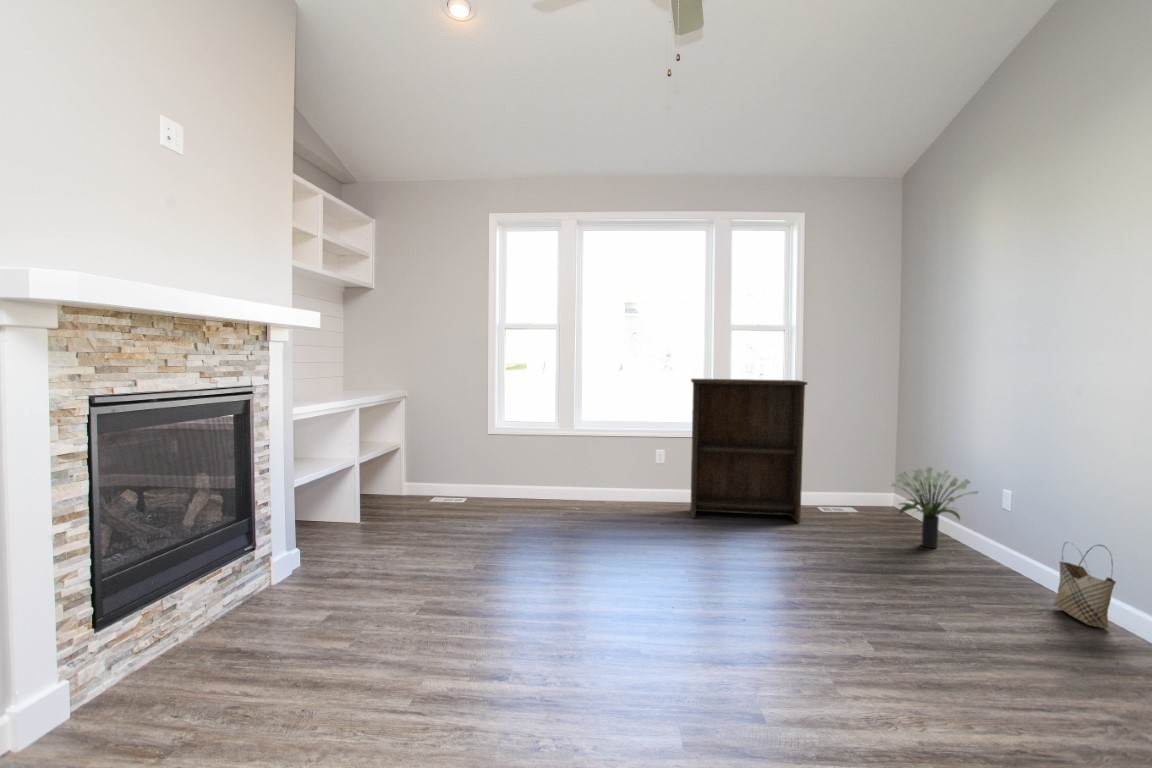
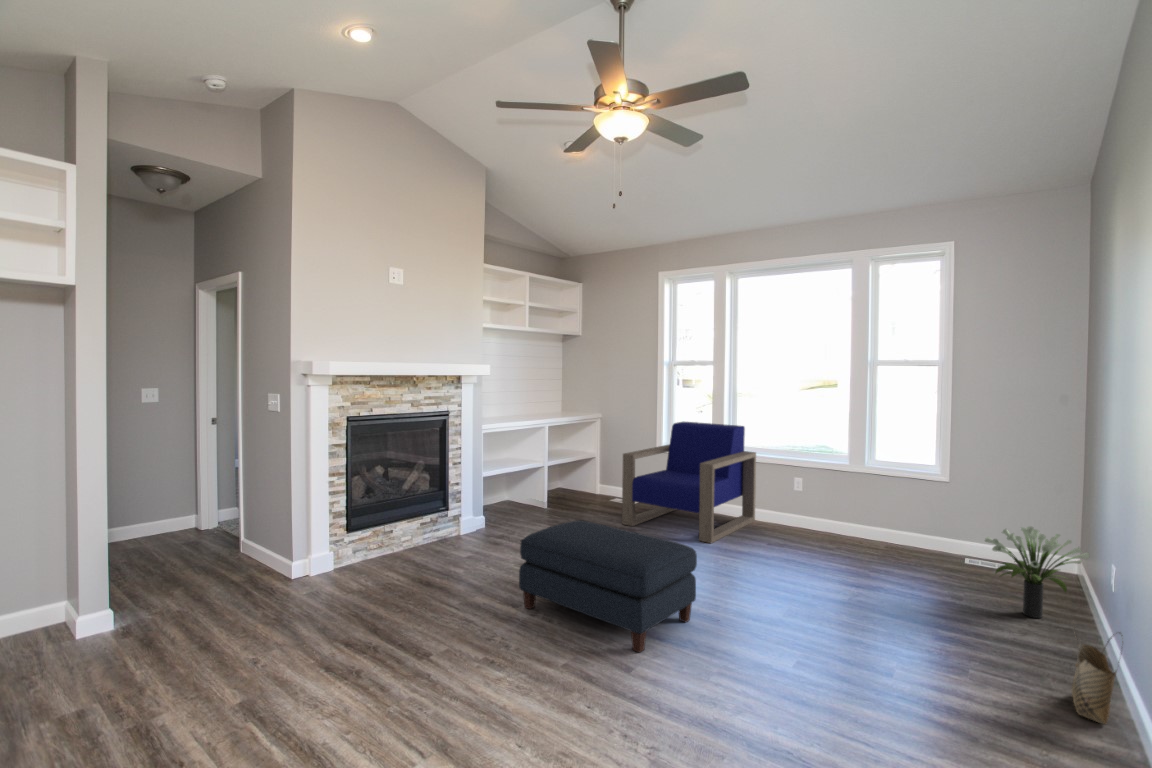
bookshelf: present [690,379,807,523] -> none [800,416,922,568]
armchair: none [488,393,618,532] -> present [622,422,756,543]
ottoman: none [509,529,750,692] -> present [519,520,697,652]

